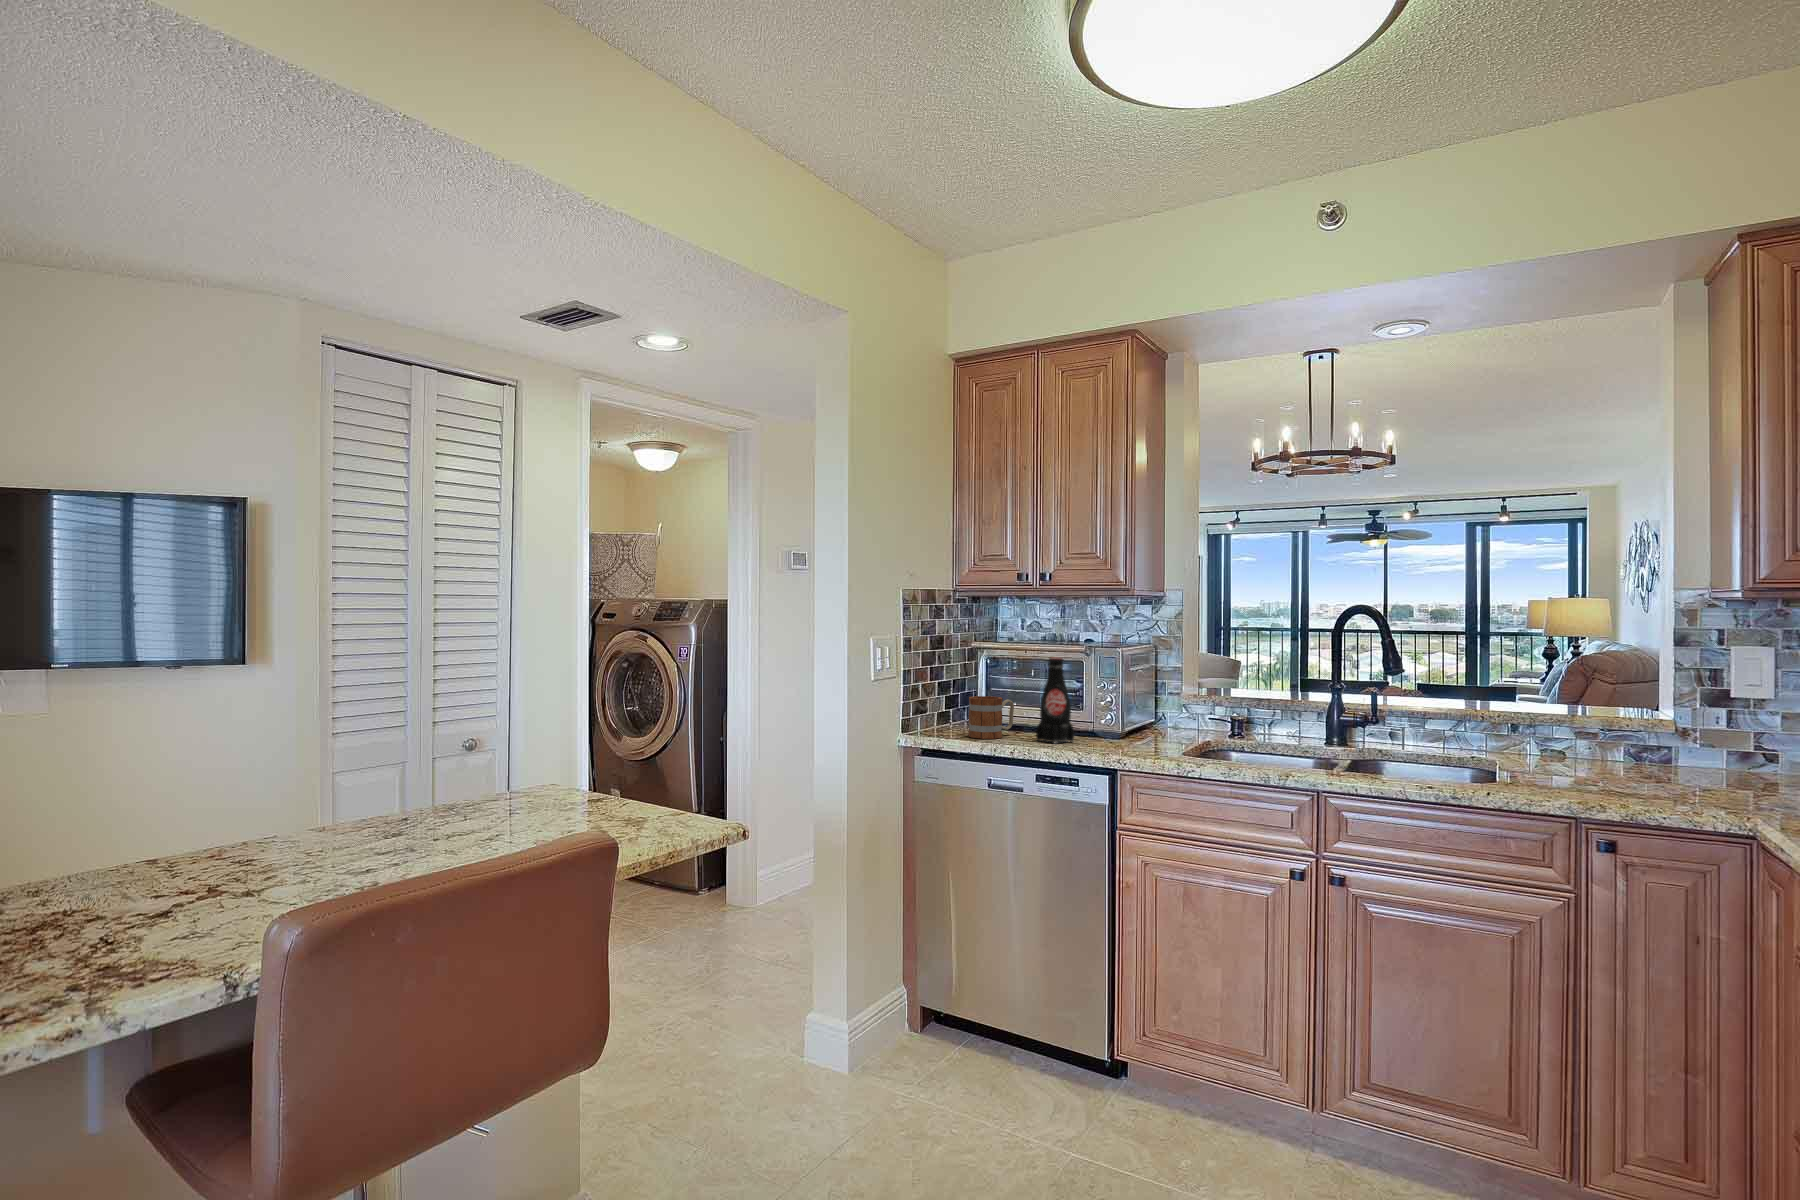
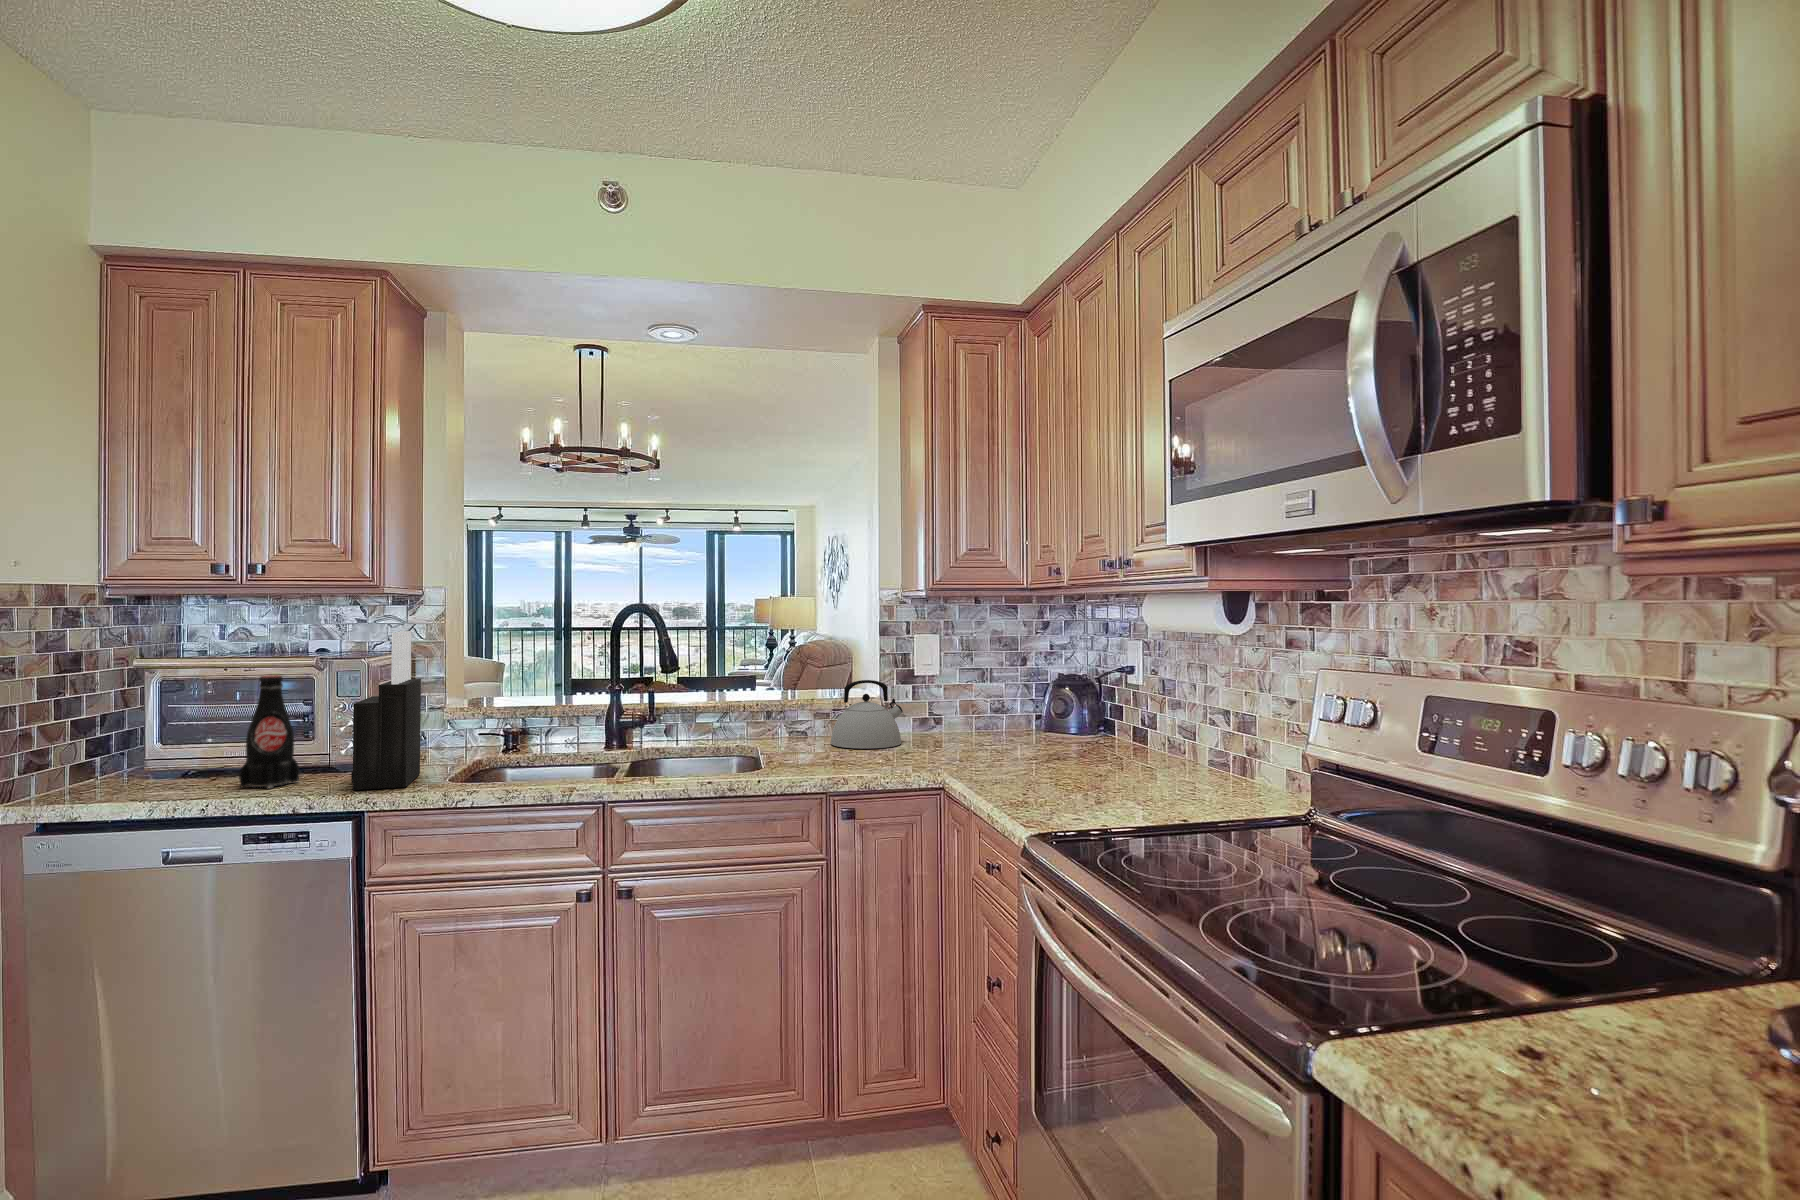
knife block: none [1110,626,1161,755] -> present [351,631,421,790]
mug: present [968,696,1014,739] -> none [121,734,204,796]
kettle: none [1596,698,1708,782] -> present [830,680,903,749]

